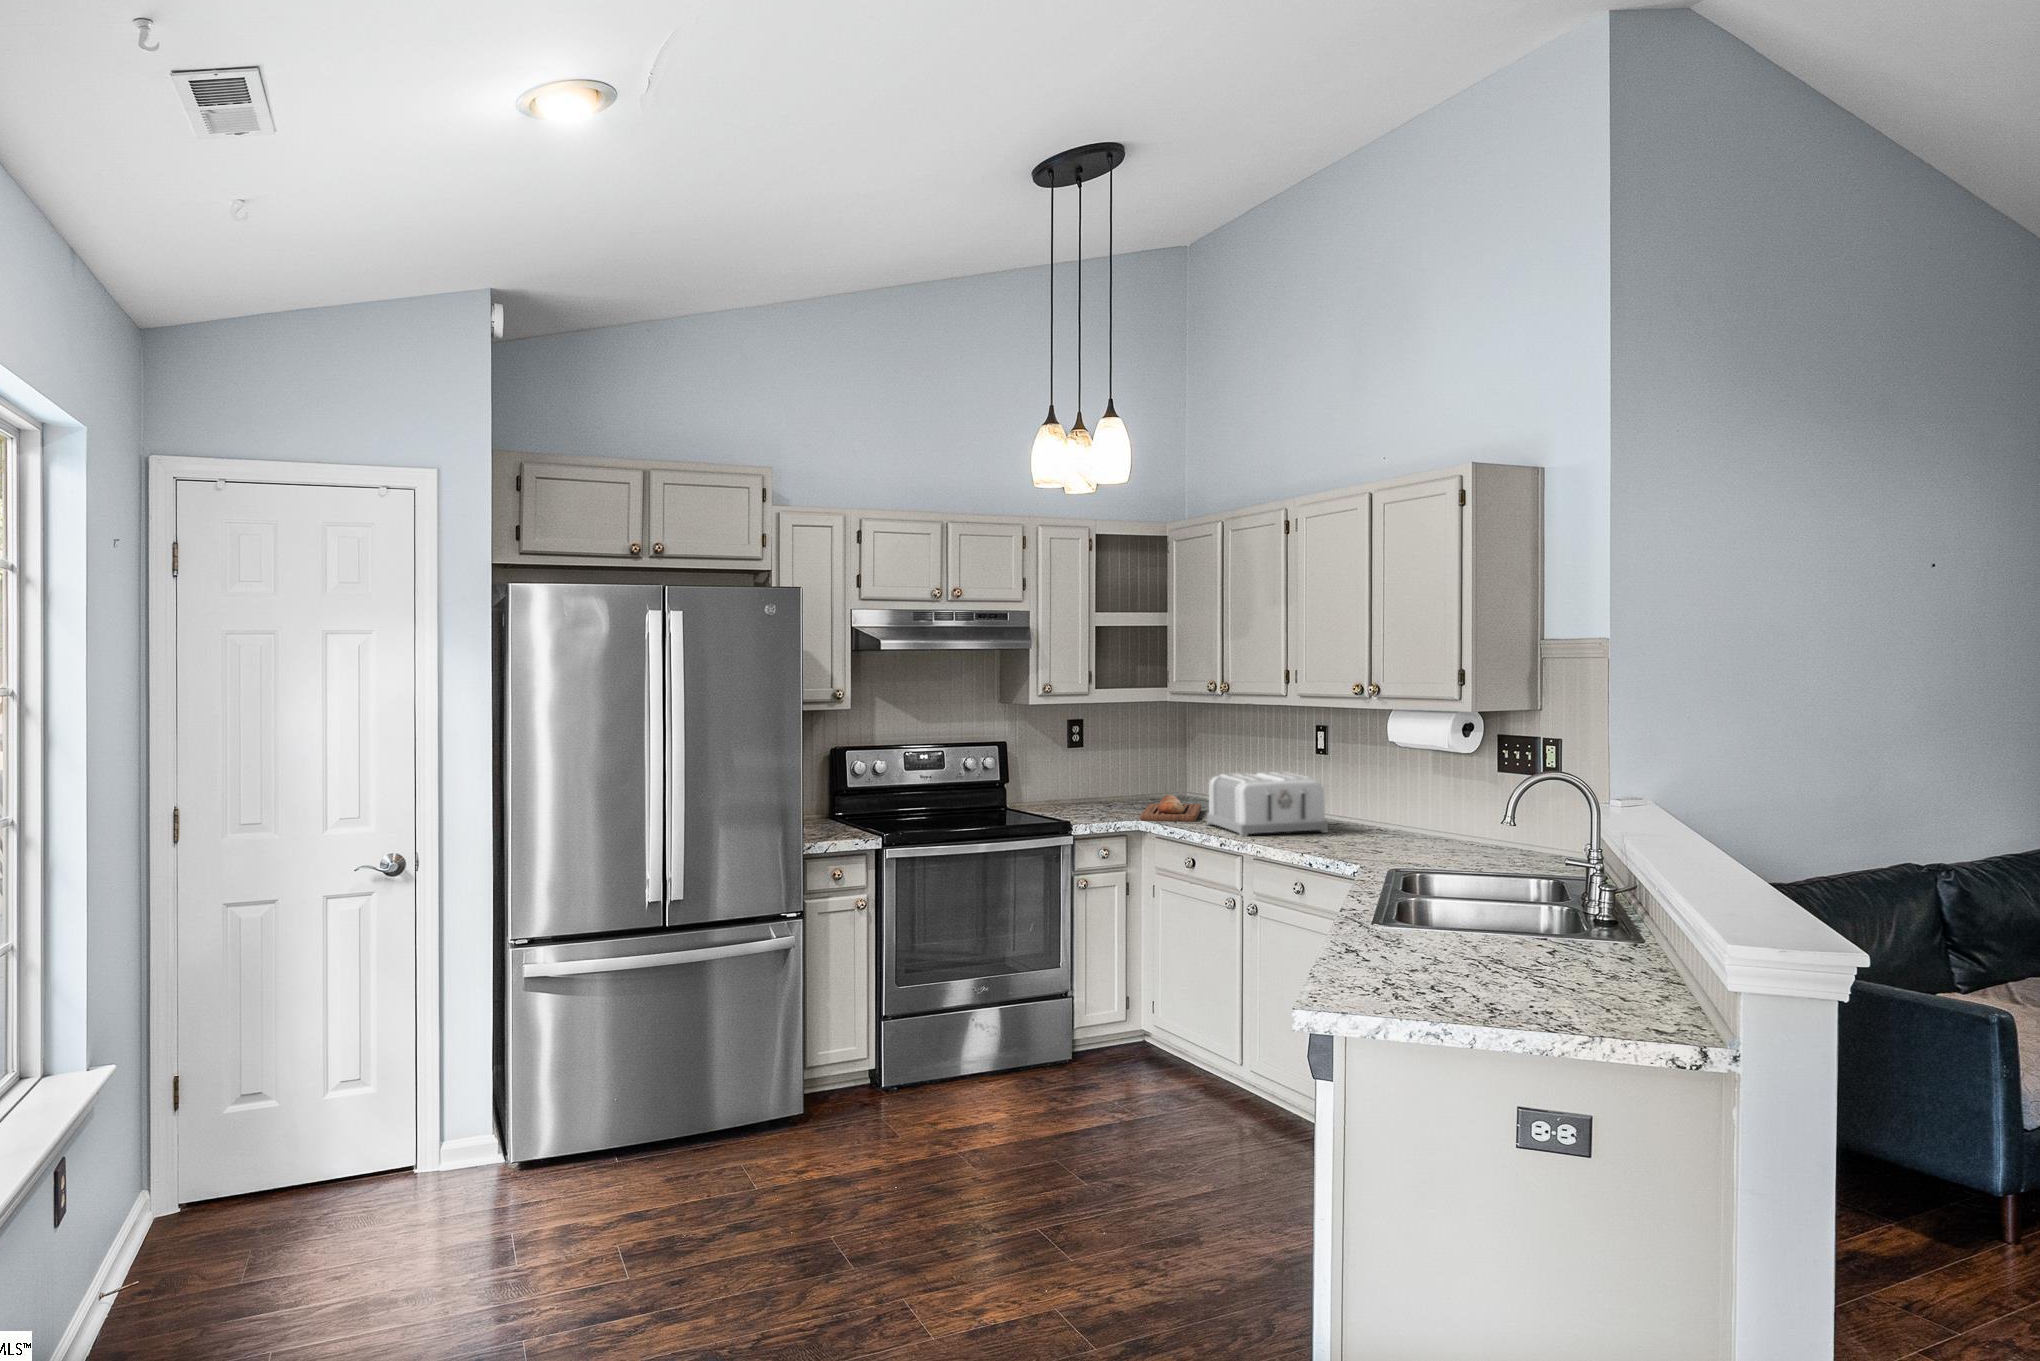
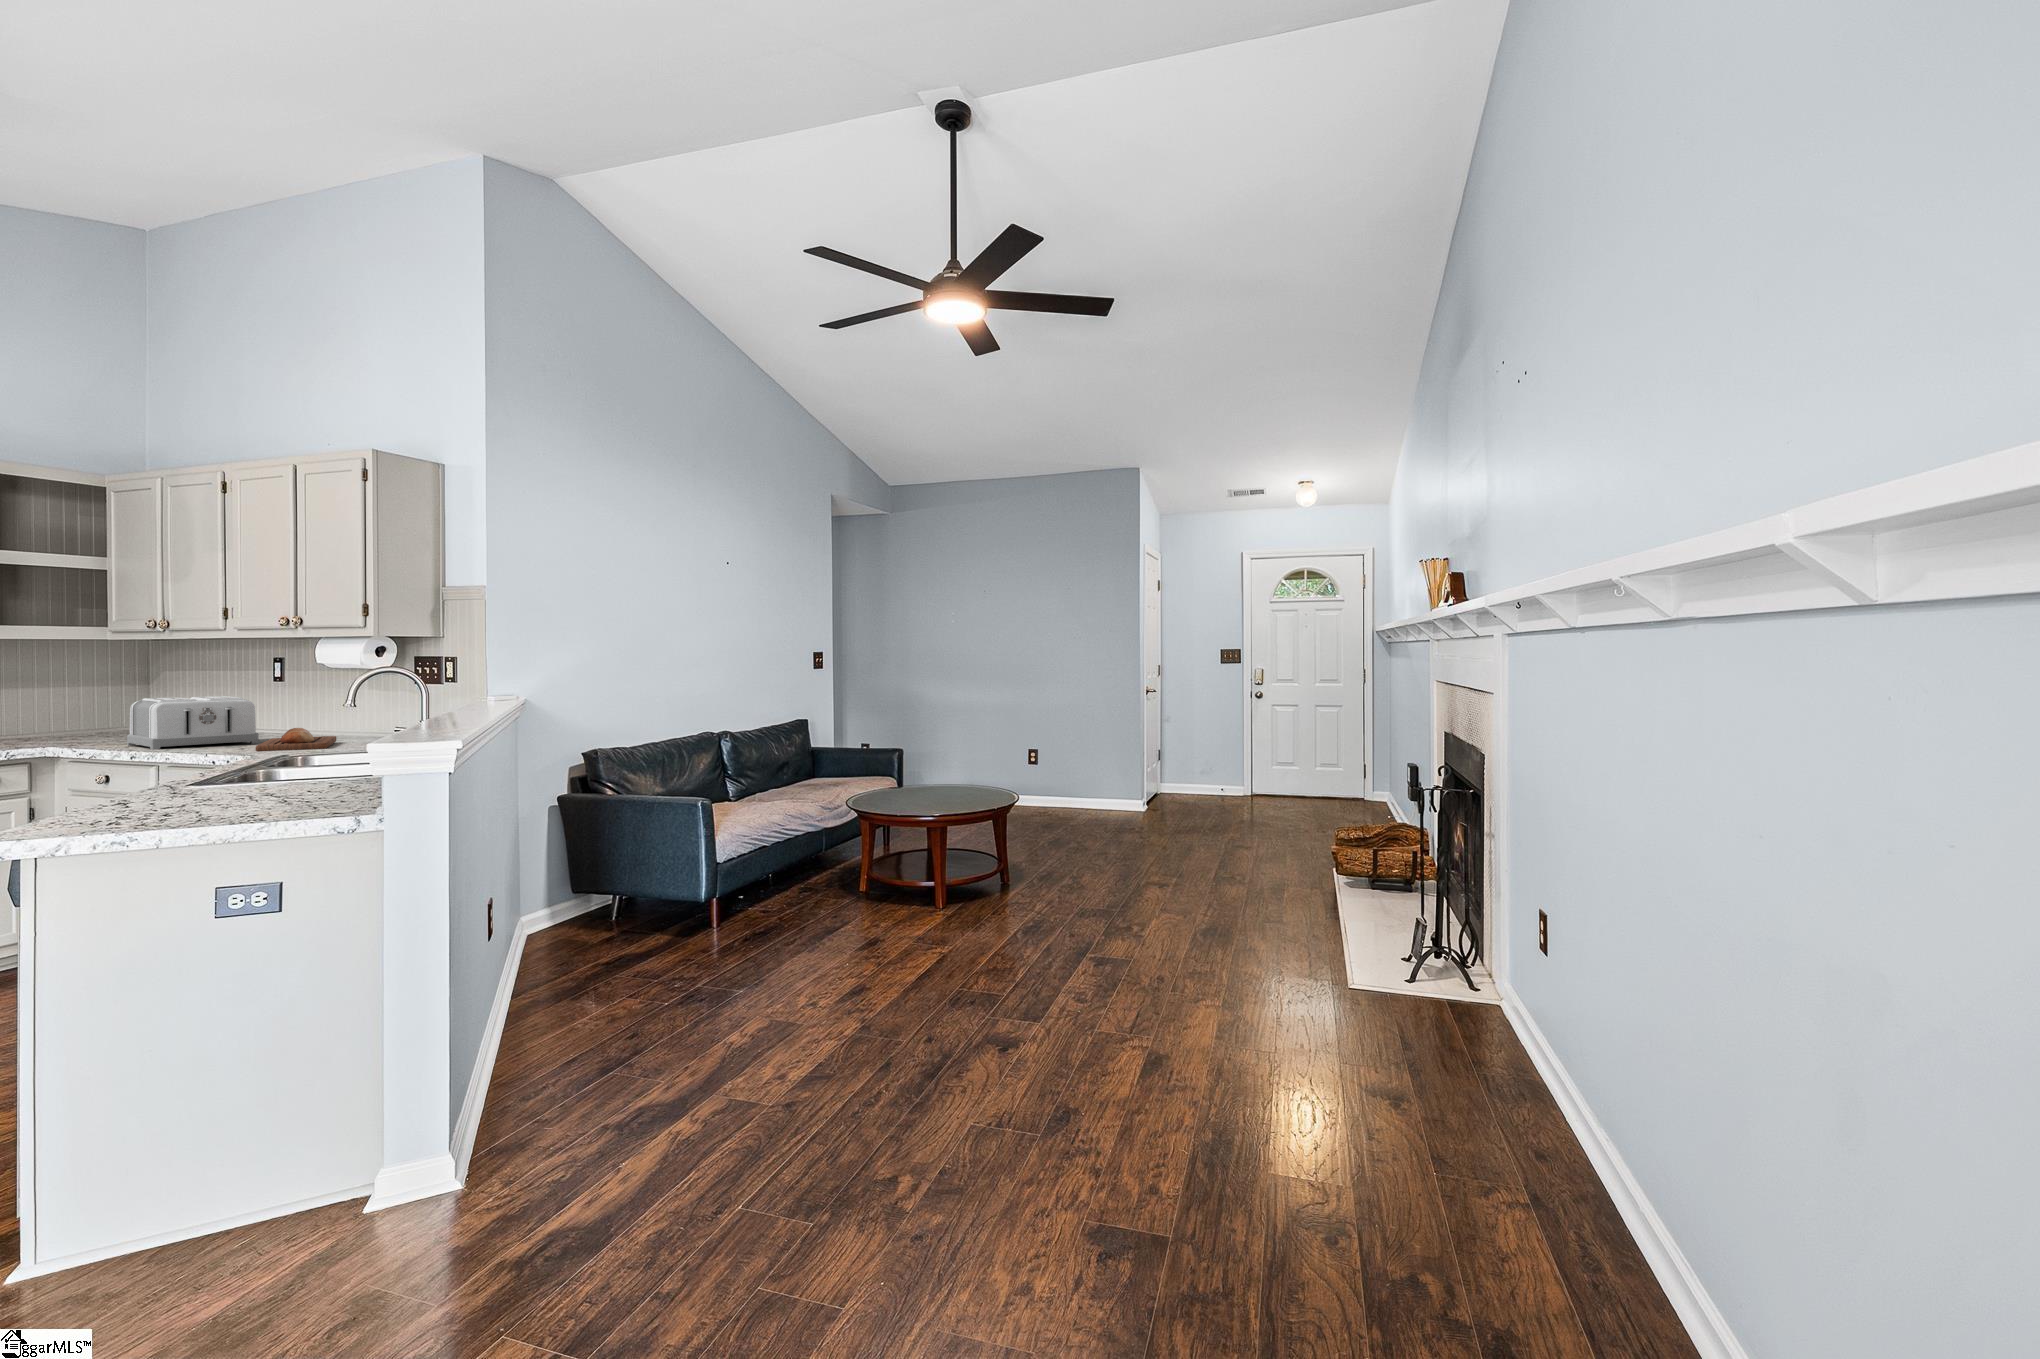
bread loaf: present [1140,795,1201,822] -> present [255,728,336,751]

